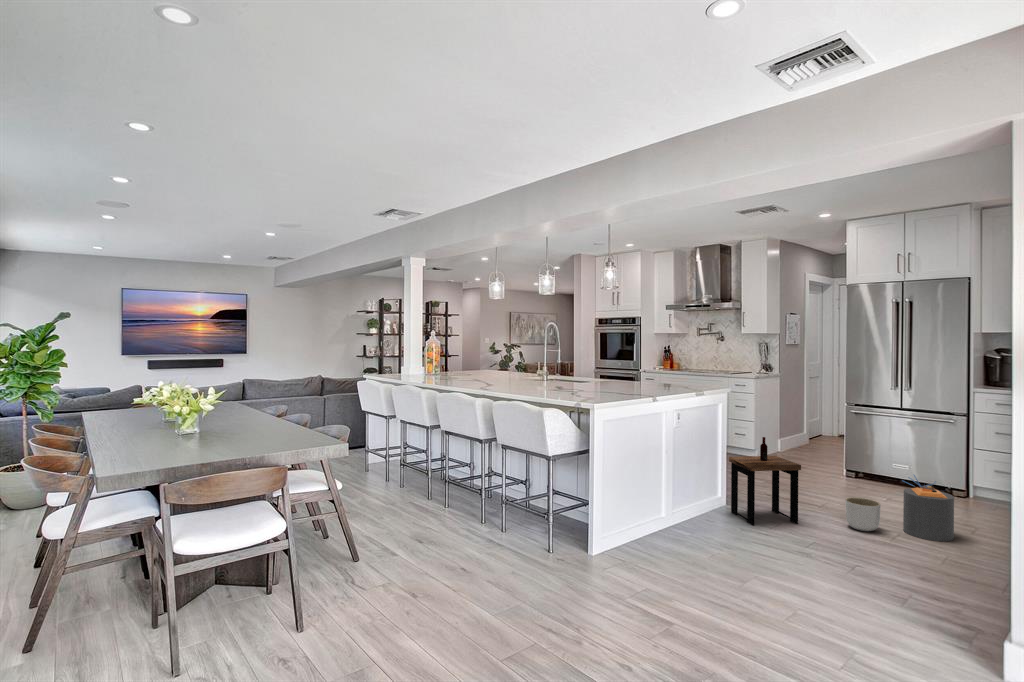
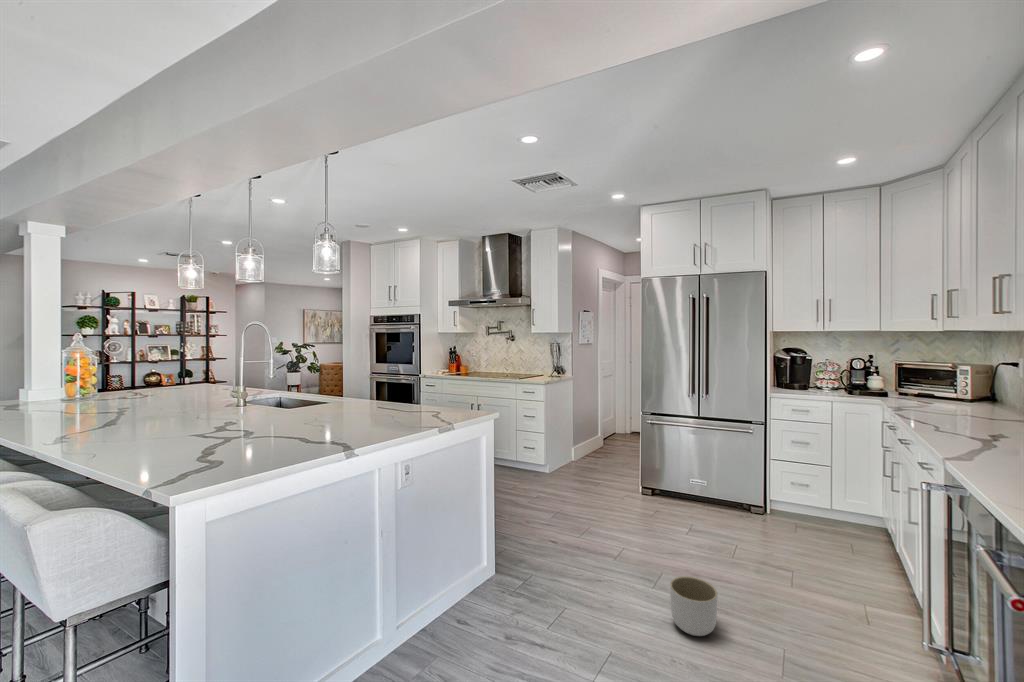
side table: present [729,437,801,526] -> none [509,501,612,660]
trash can: present [903,475,954,541] -> none [735,534,807,642]

